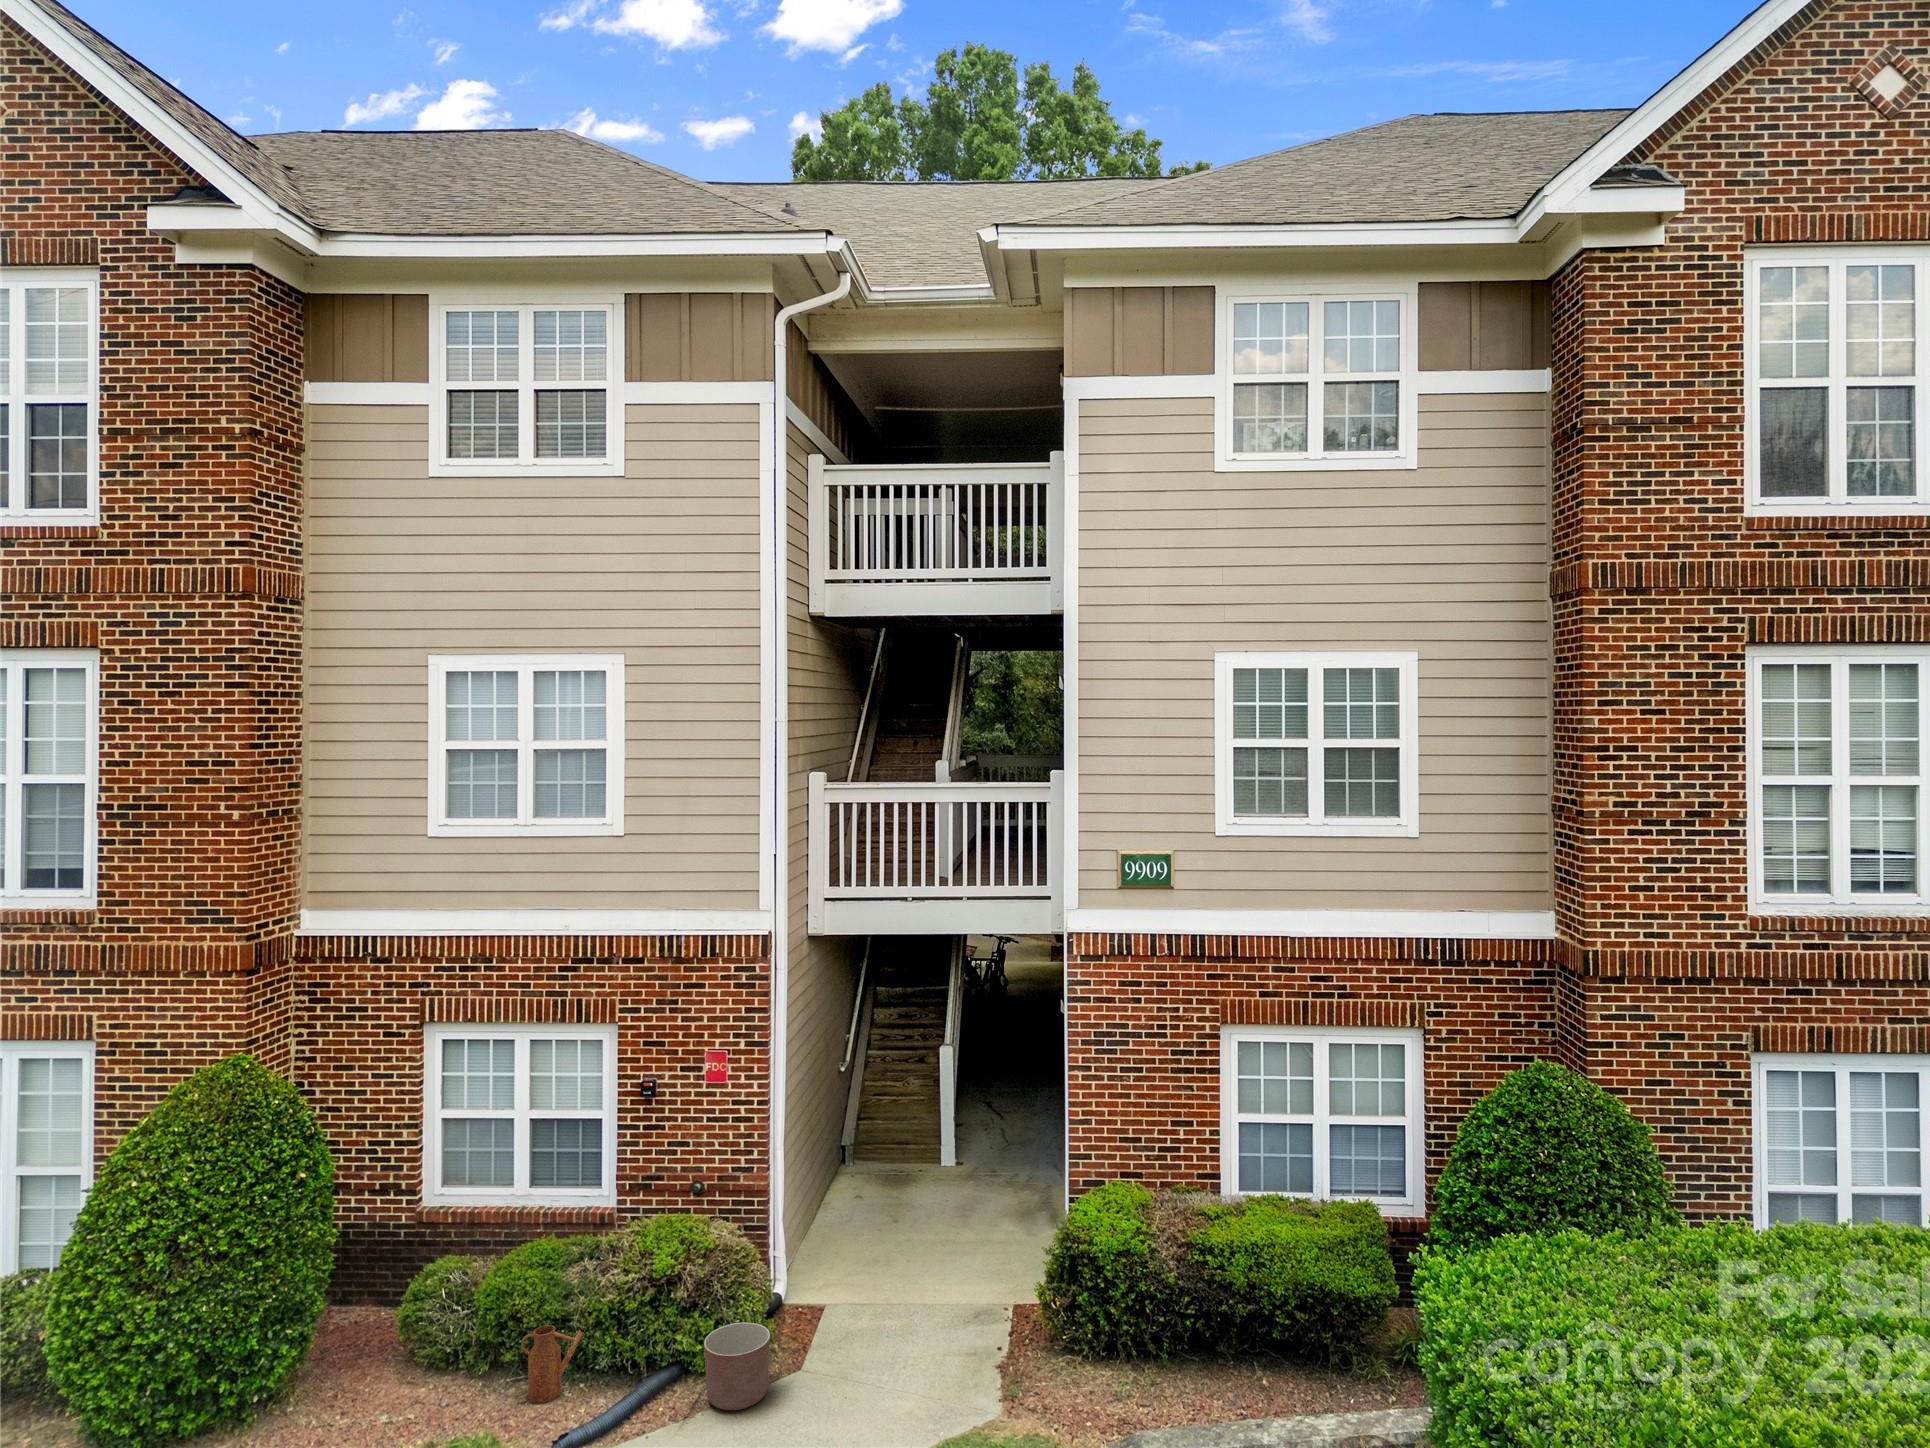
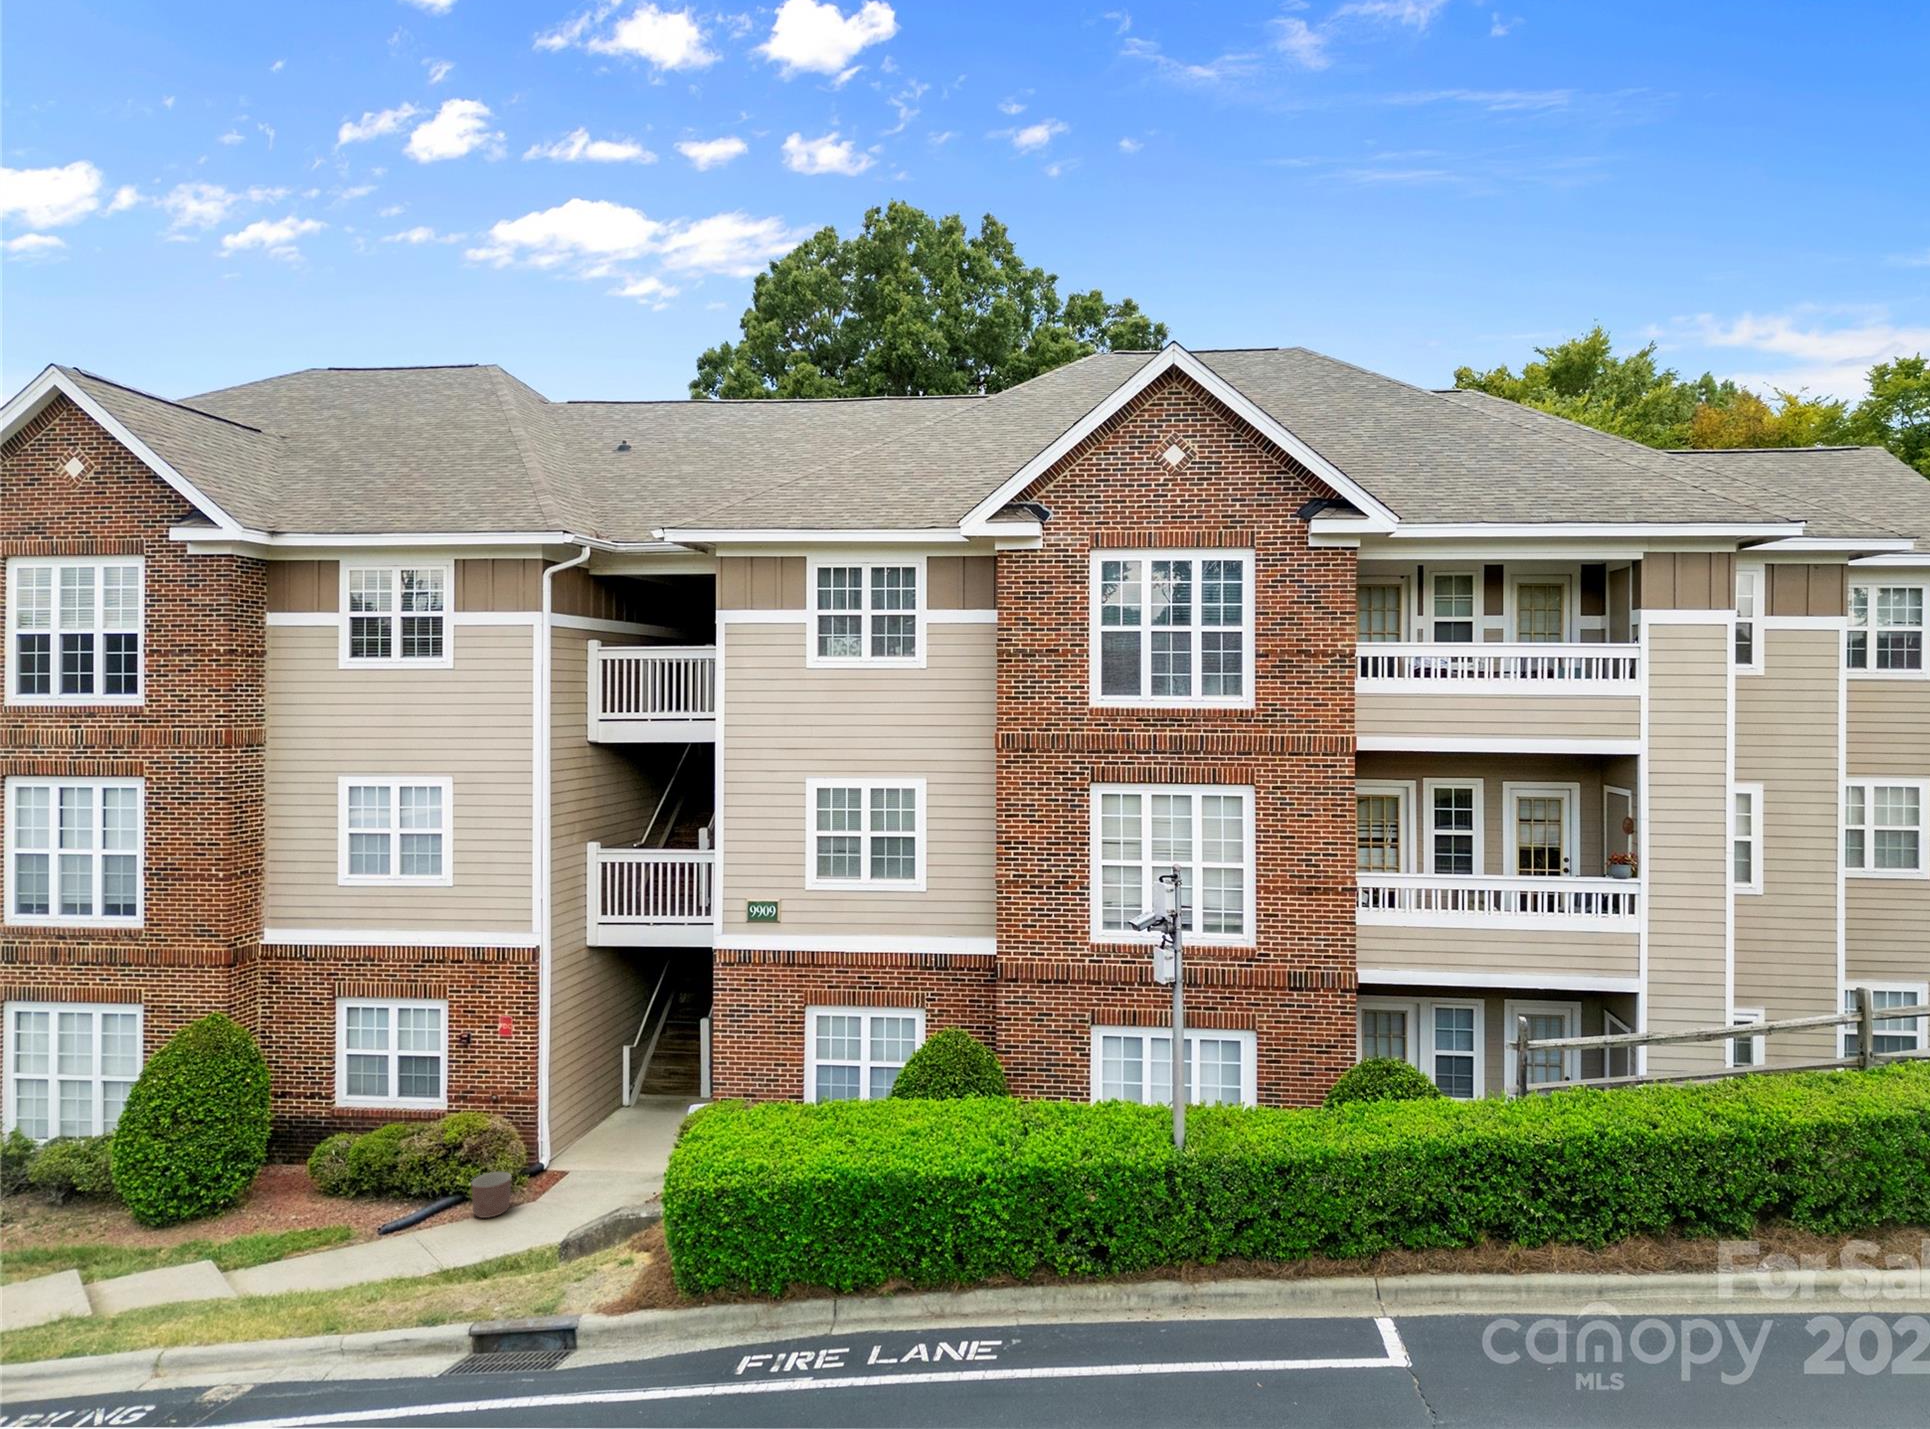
watering can: present [521,1325,584,1404] -> none [371,1170,406,1213]

